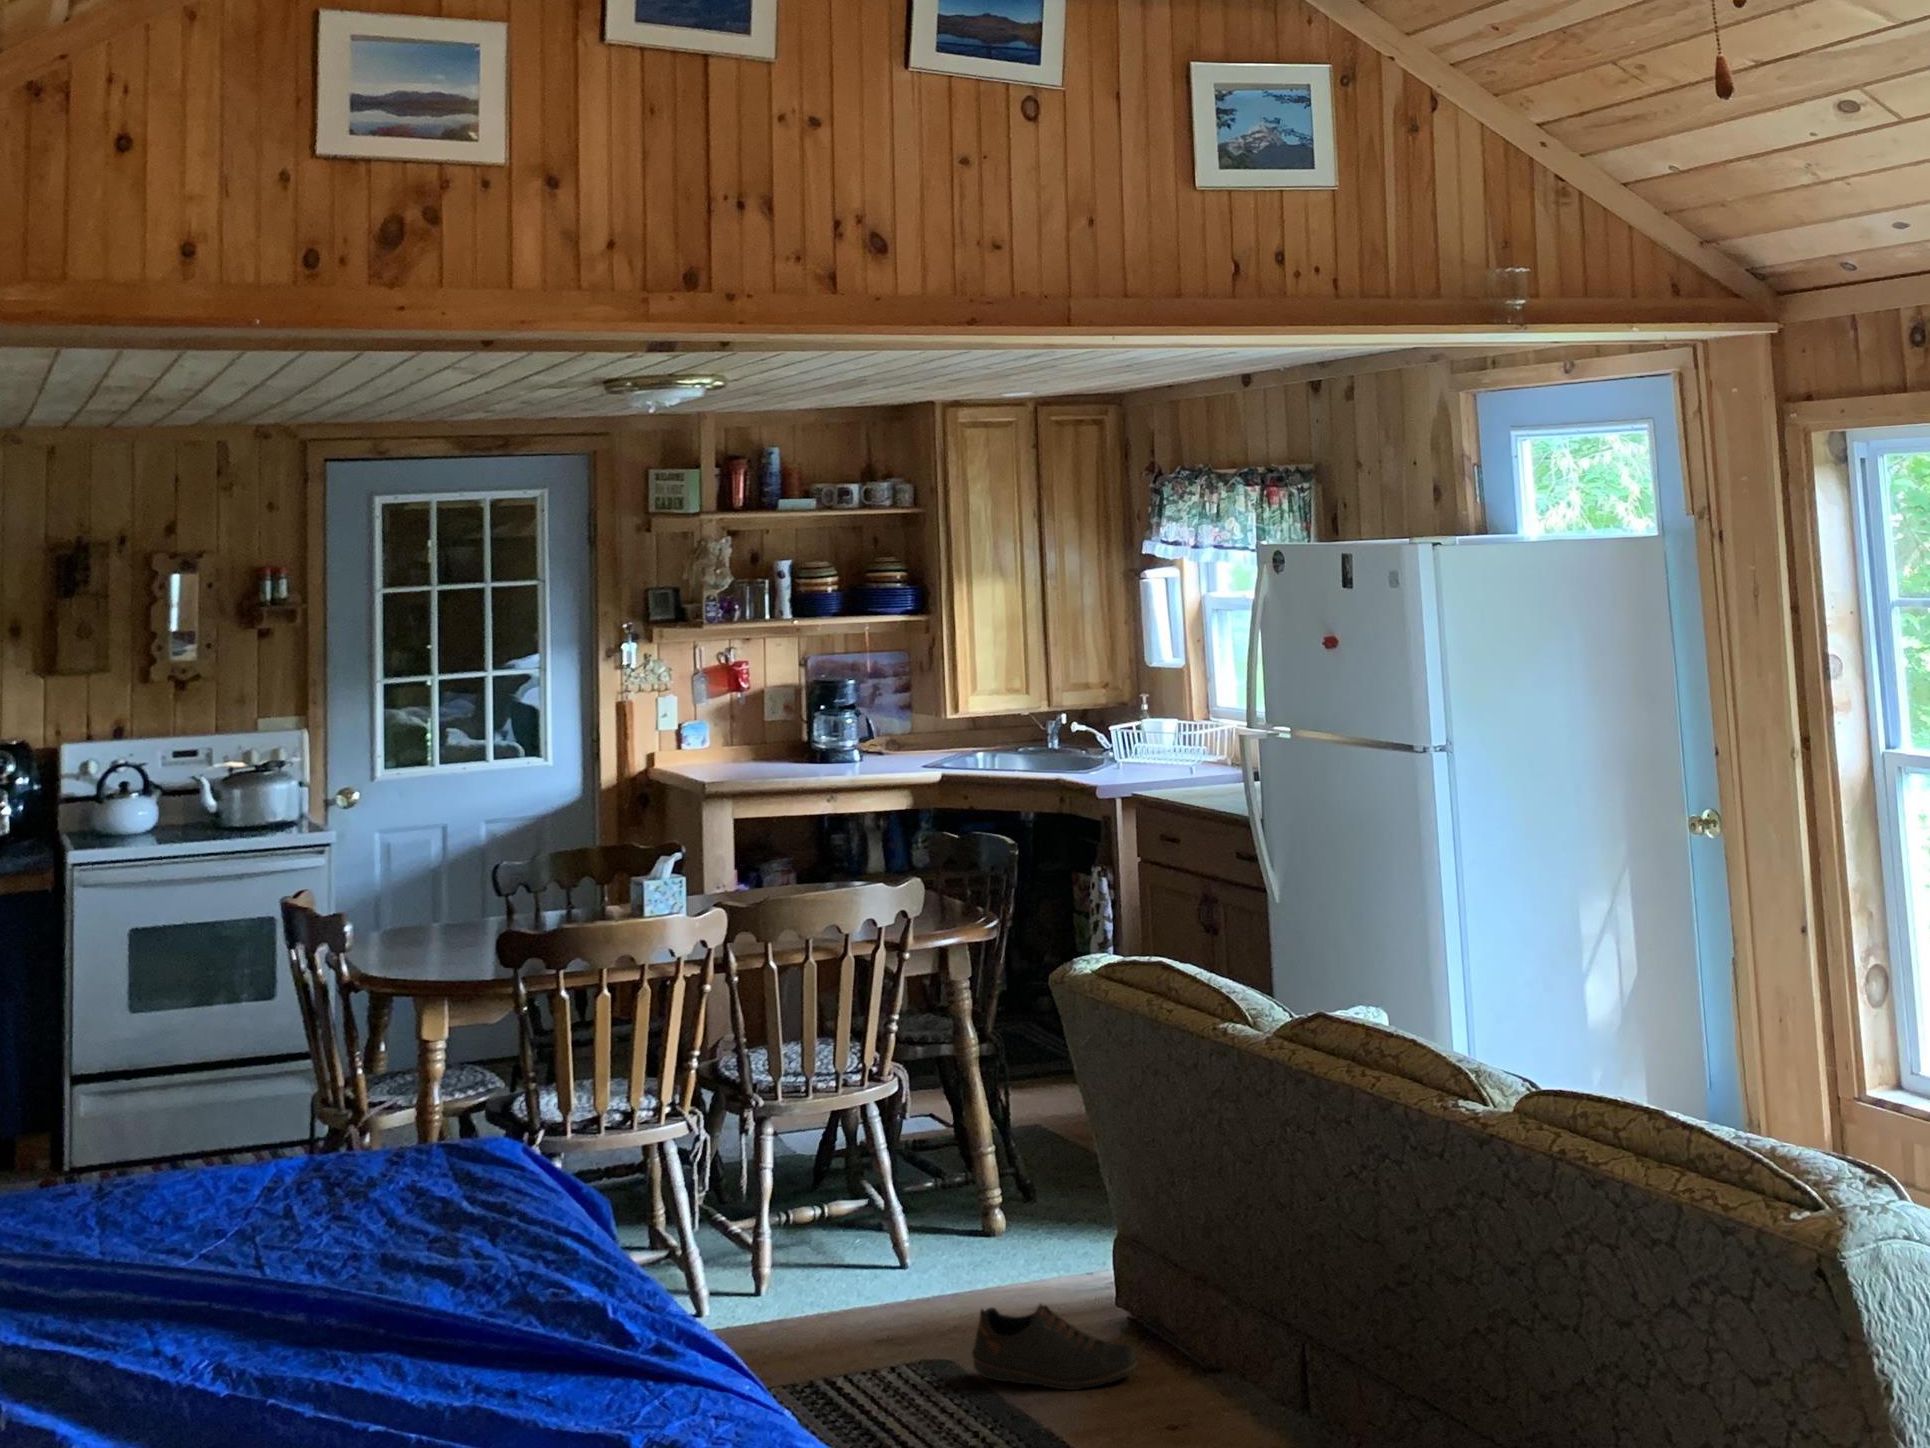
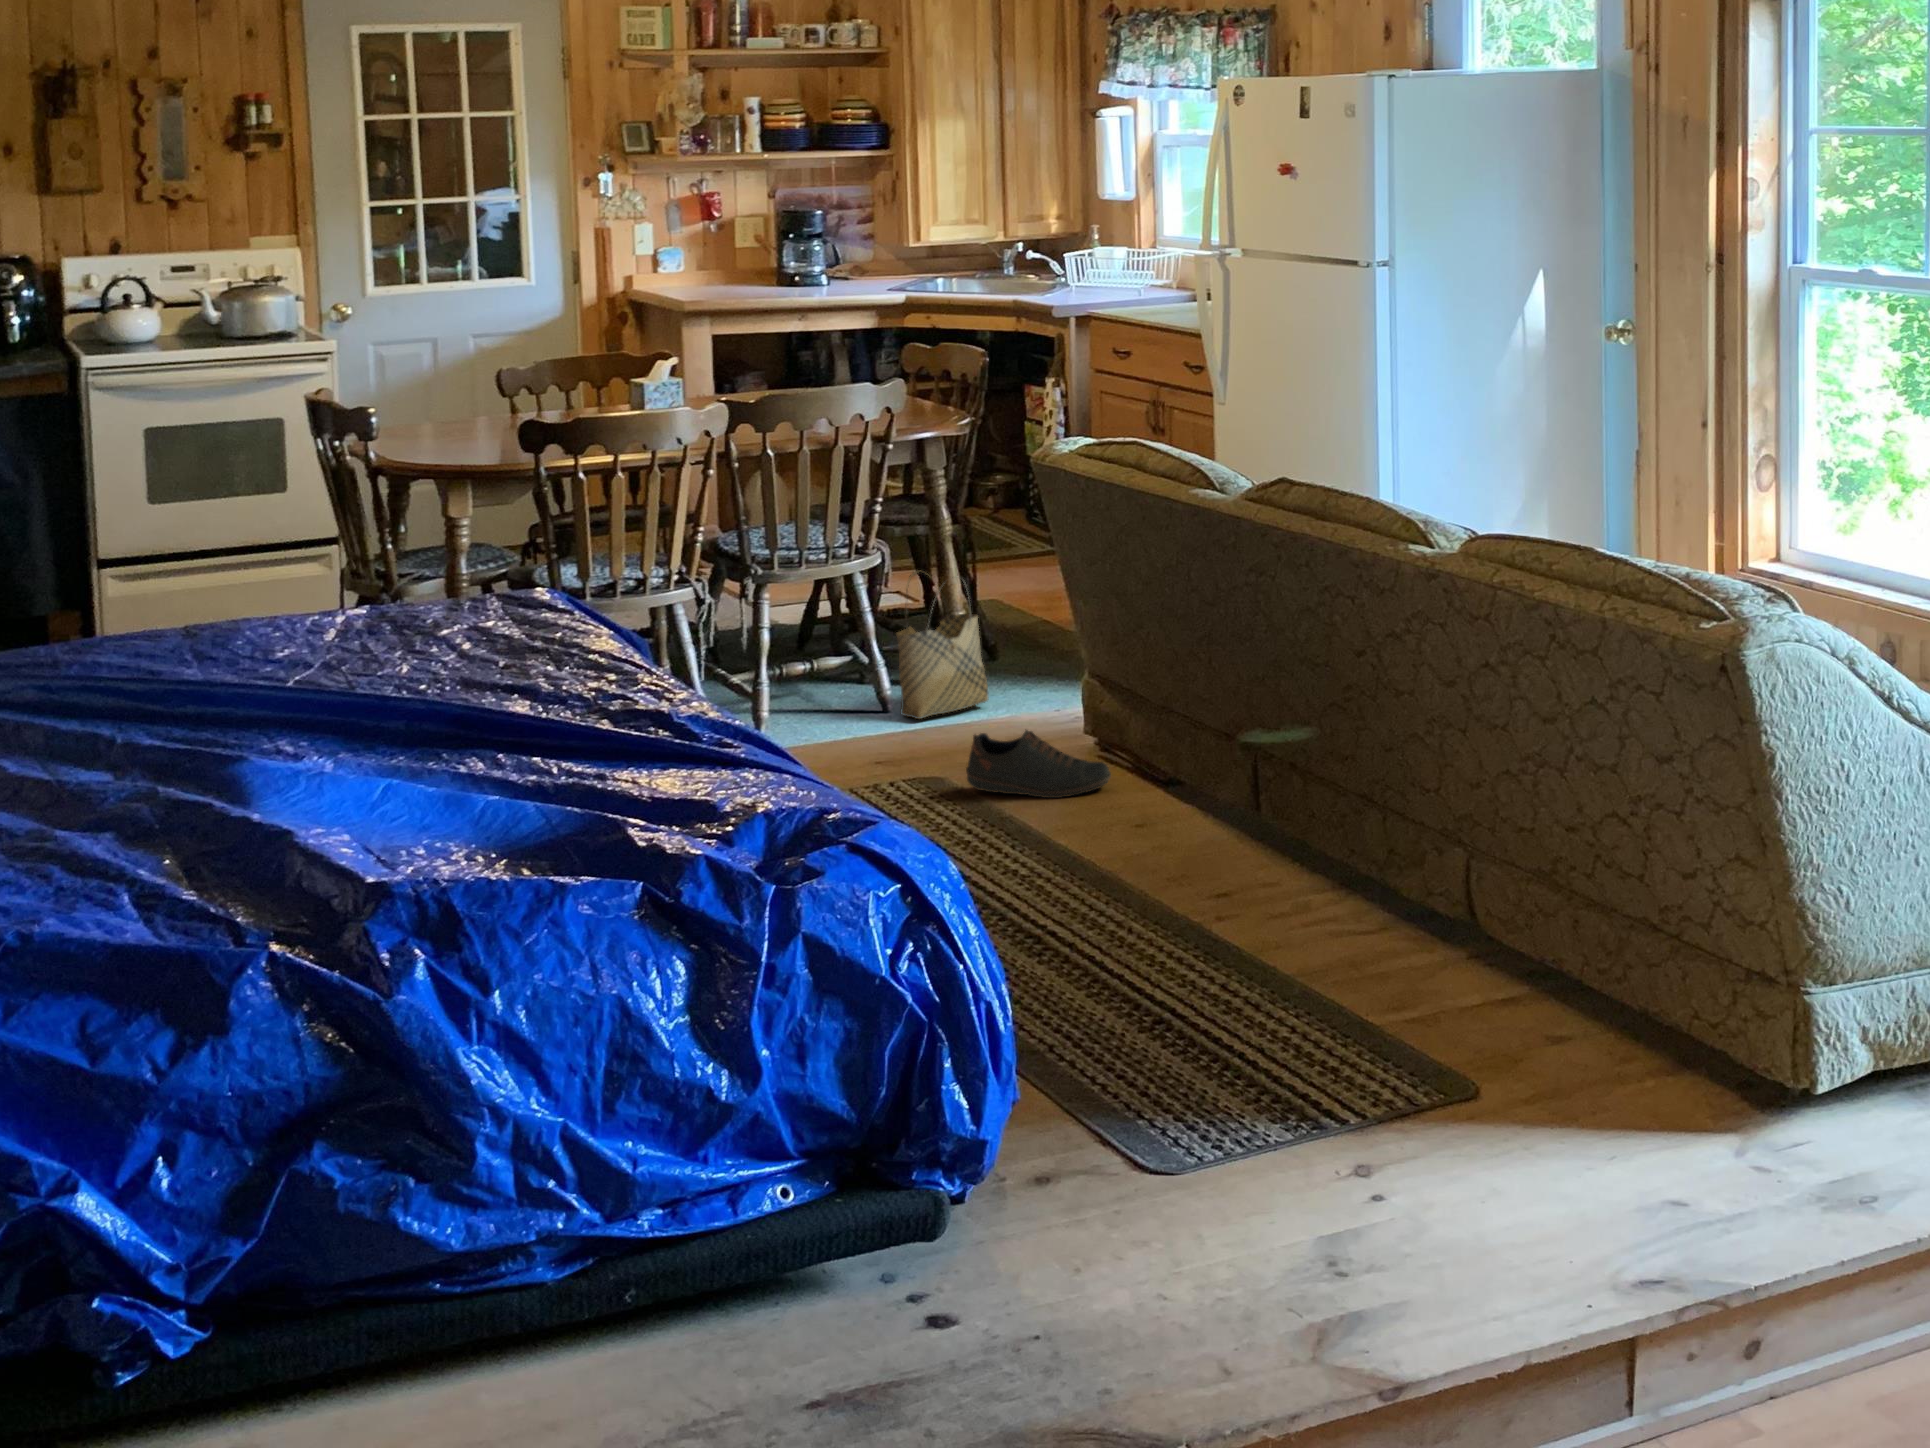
woven basket: none [913,1096,1018,1273] -> present [896,571,989,719]

